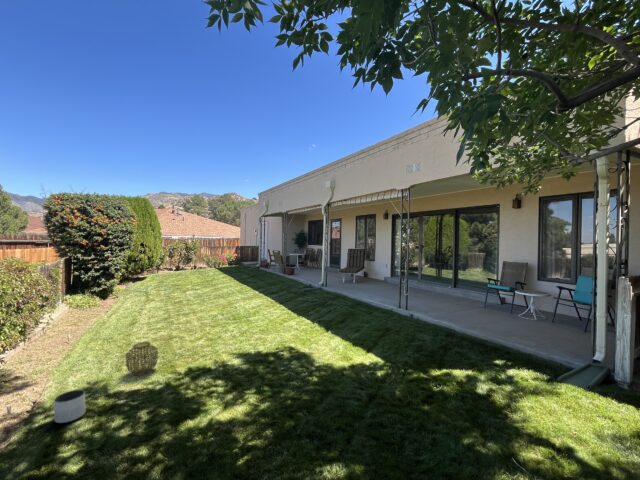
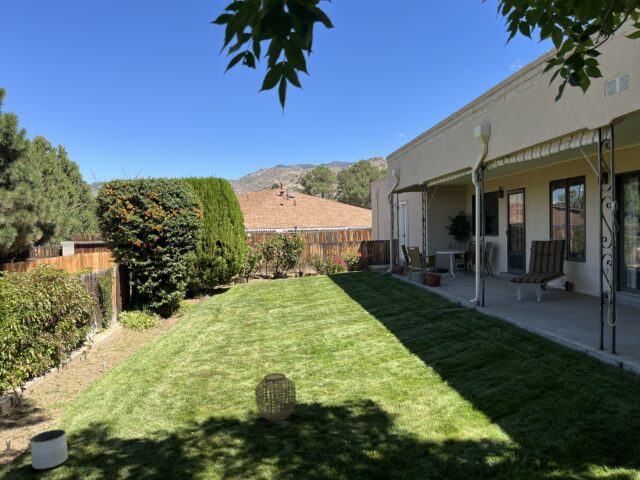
woven basket: present [126,342,158,376] -> present [255,373,296,421]

